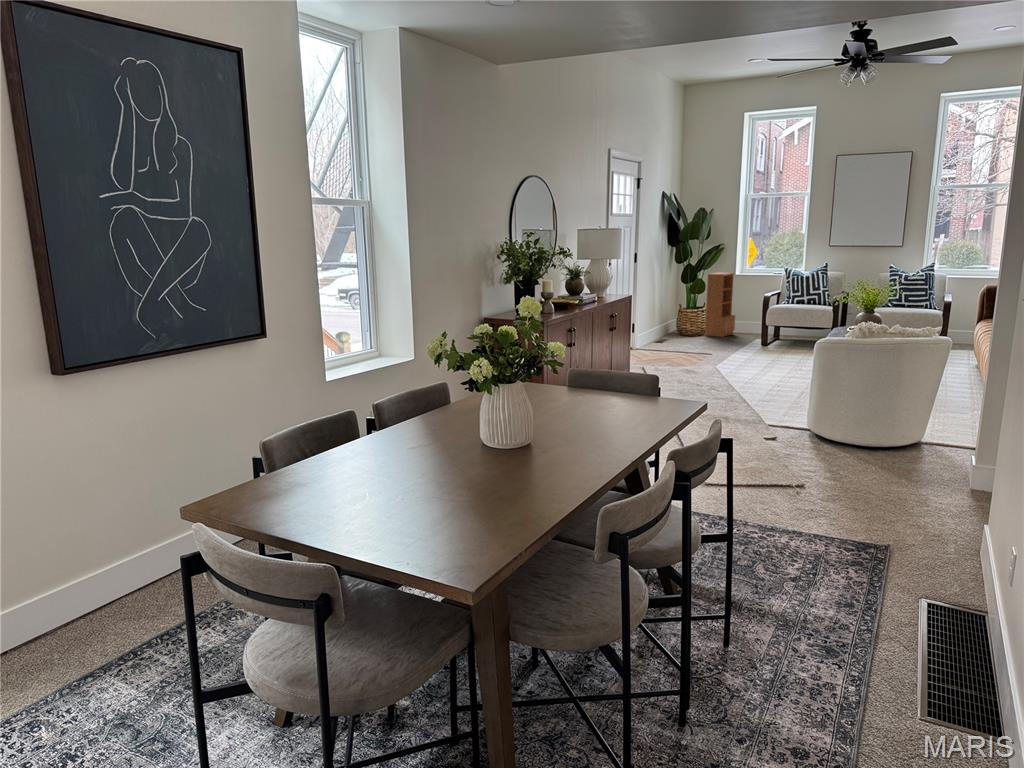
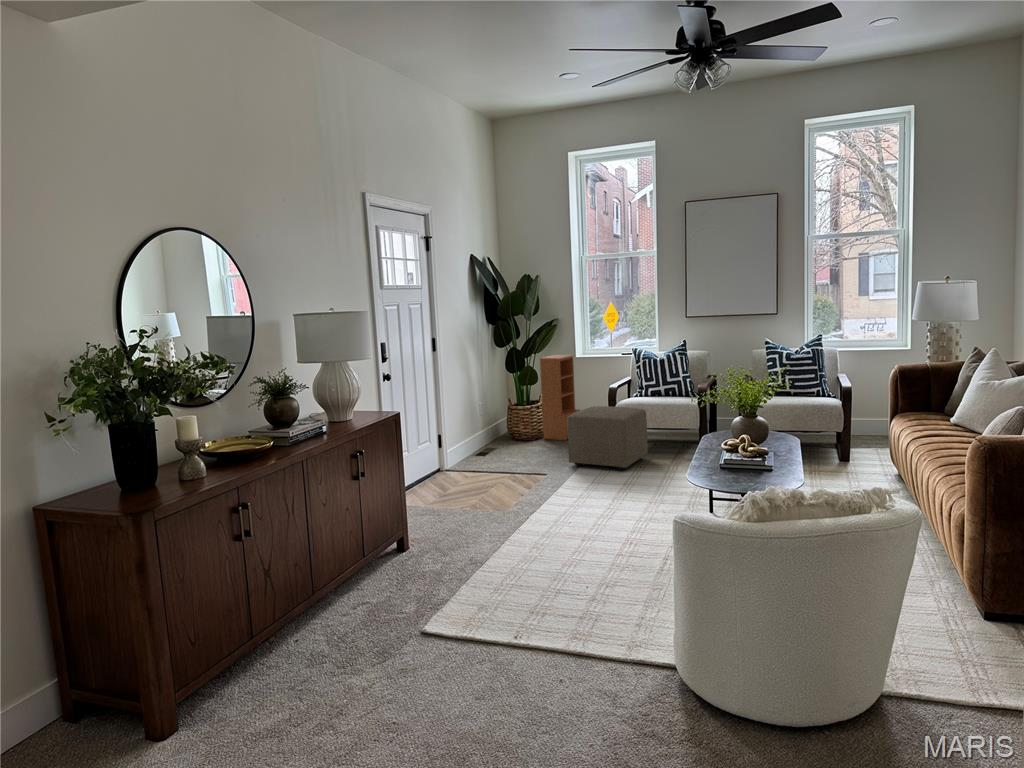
ottoman: none [729,310,790,354] -> present [568,406,647,470]

